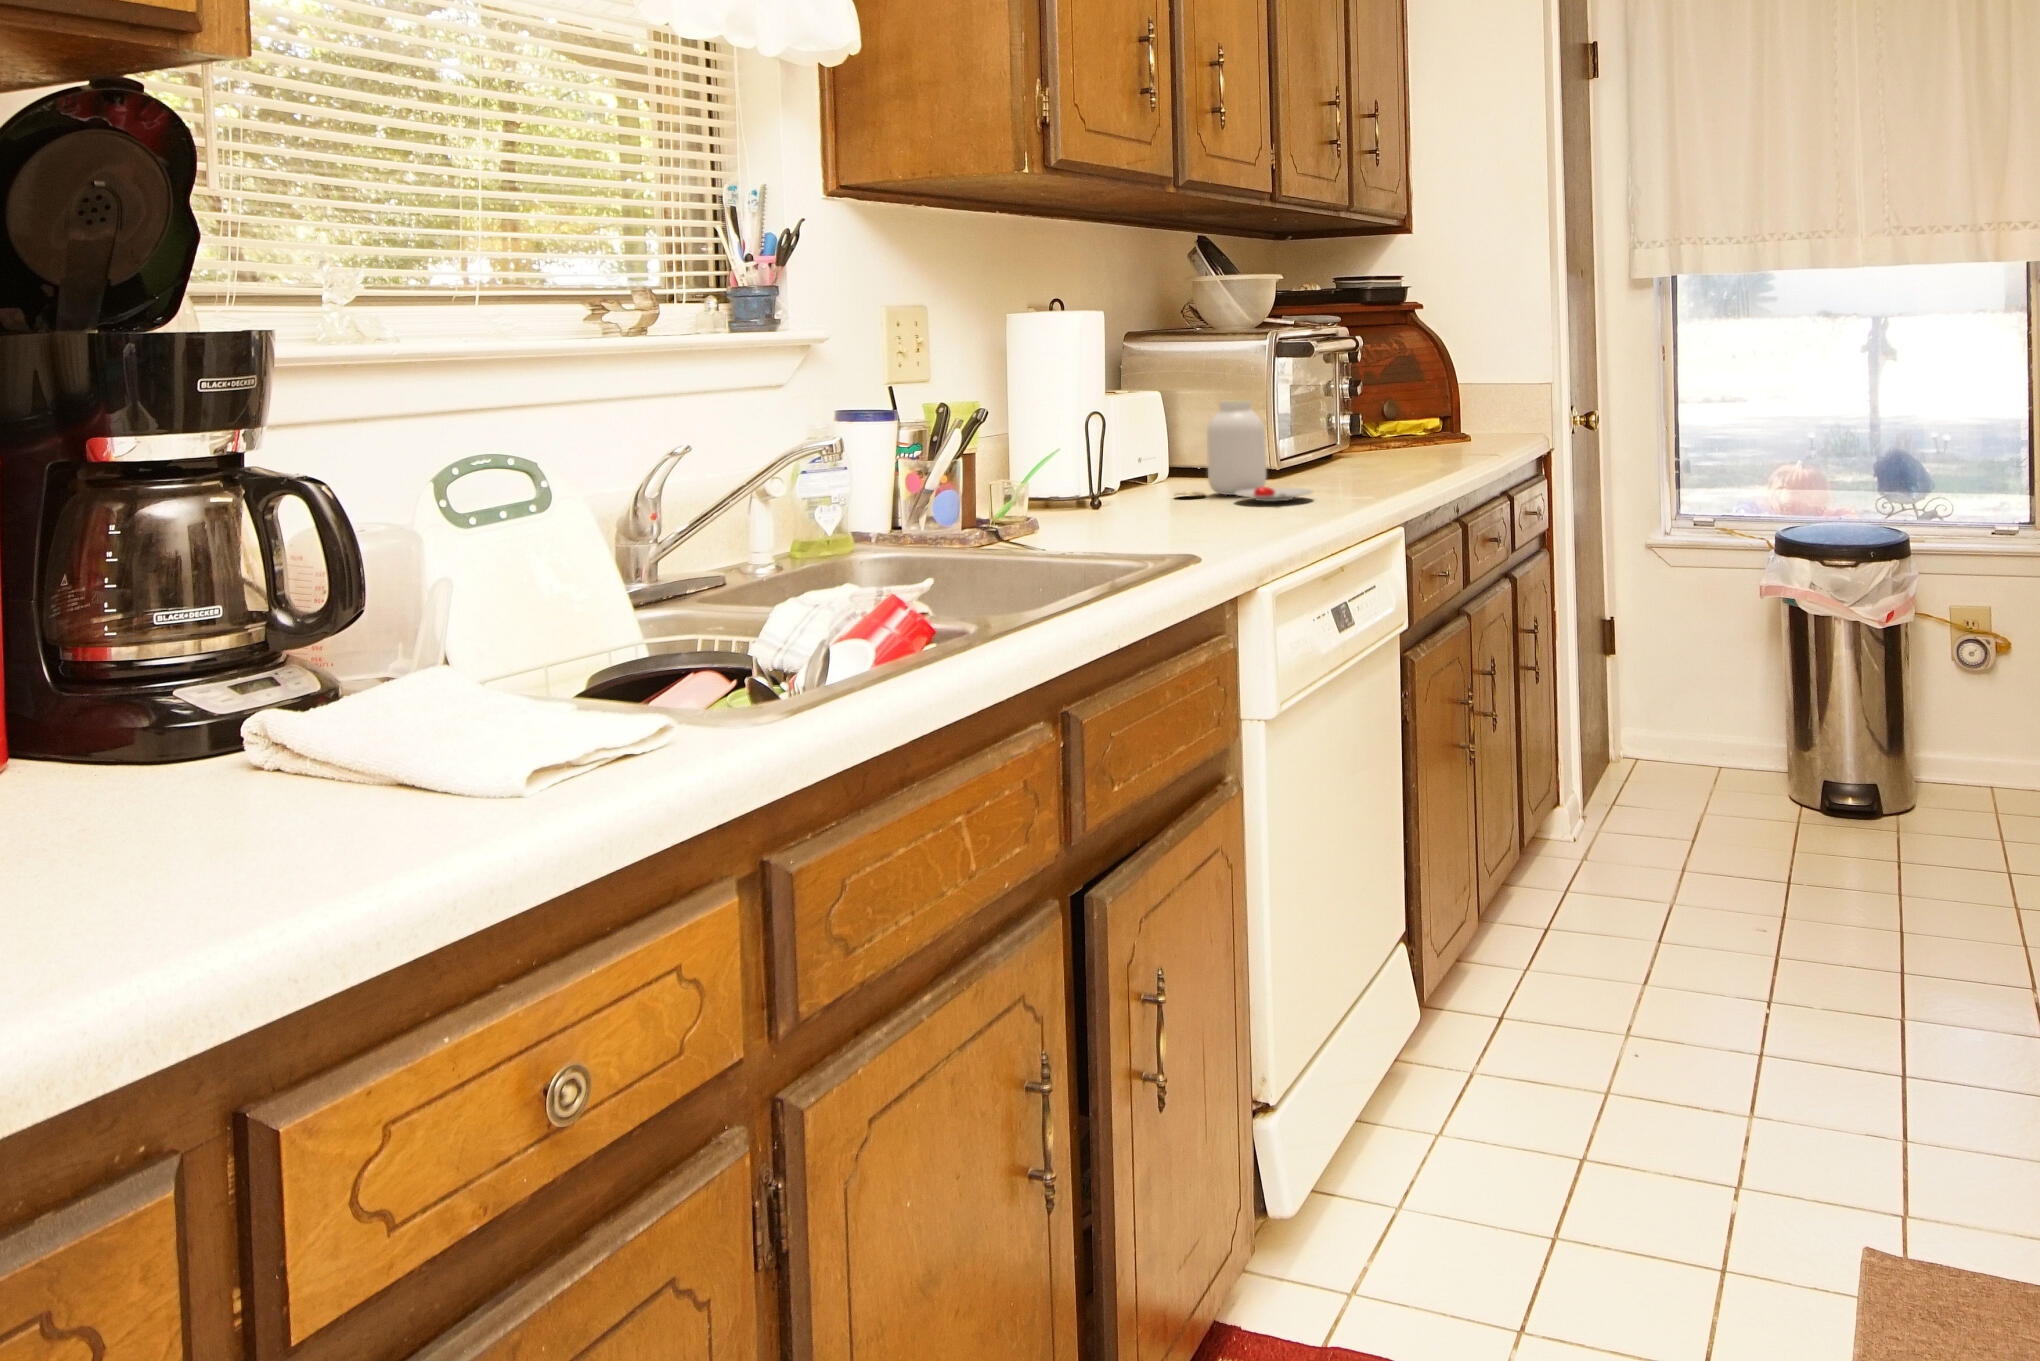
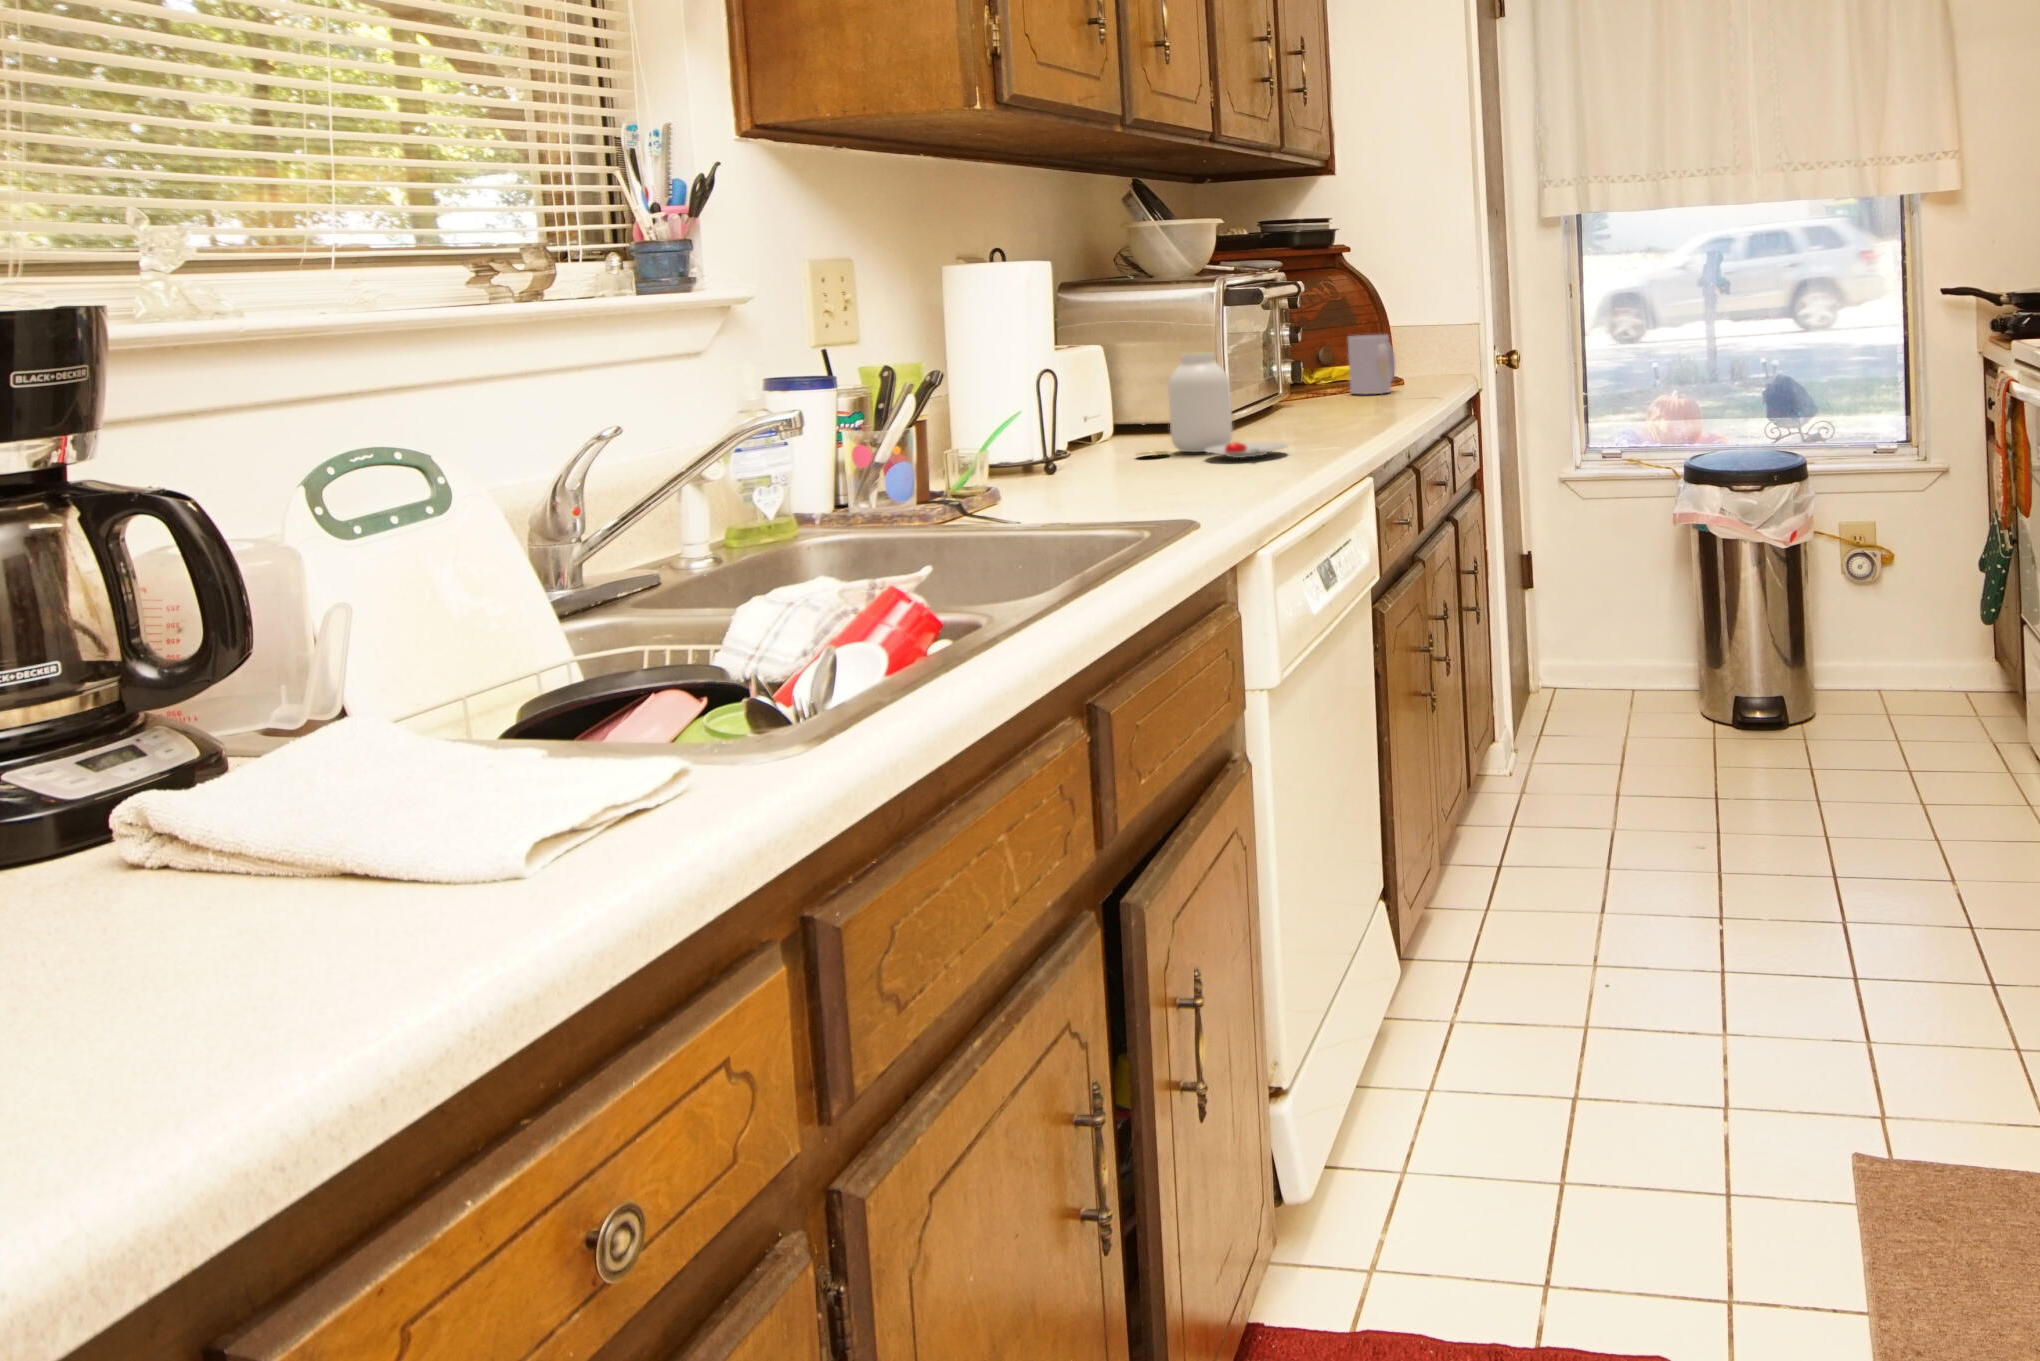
mug: none [1407,389,1455,447] -> present [1348,334,1395,394]

